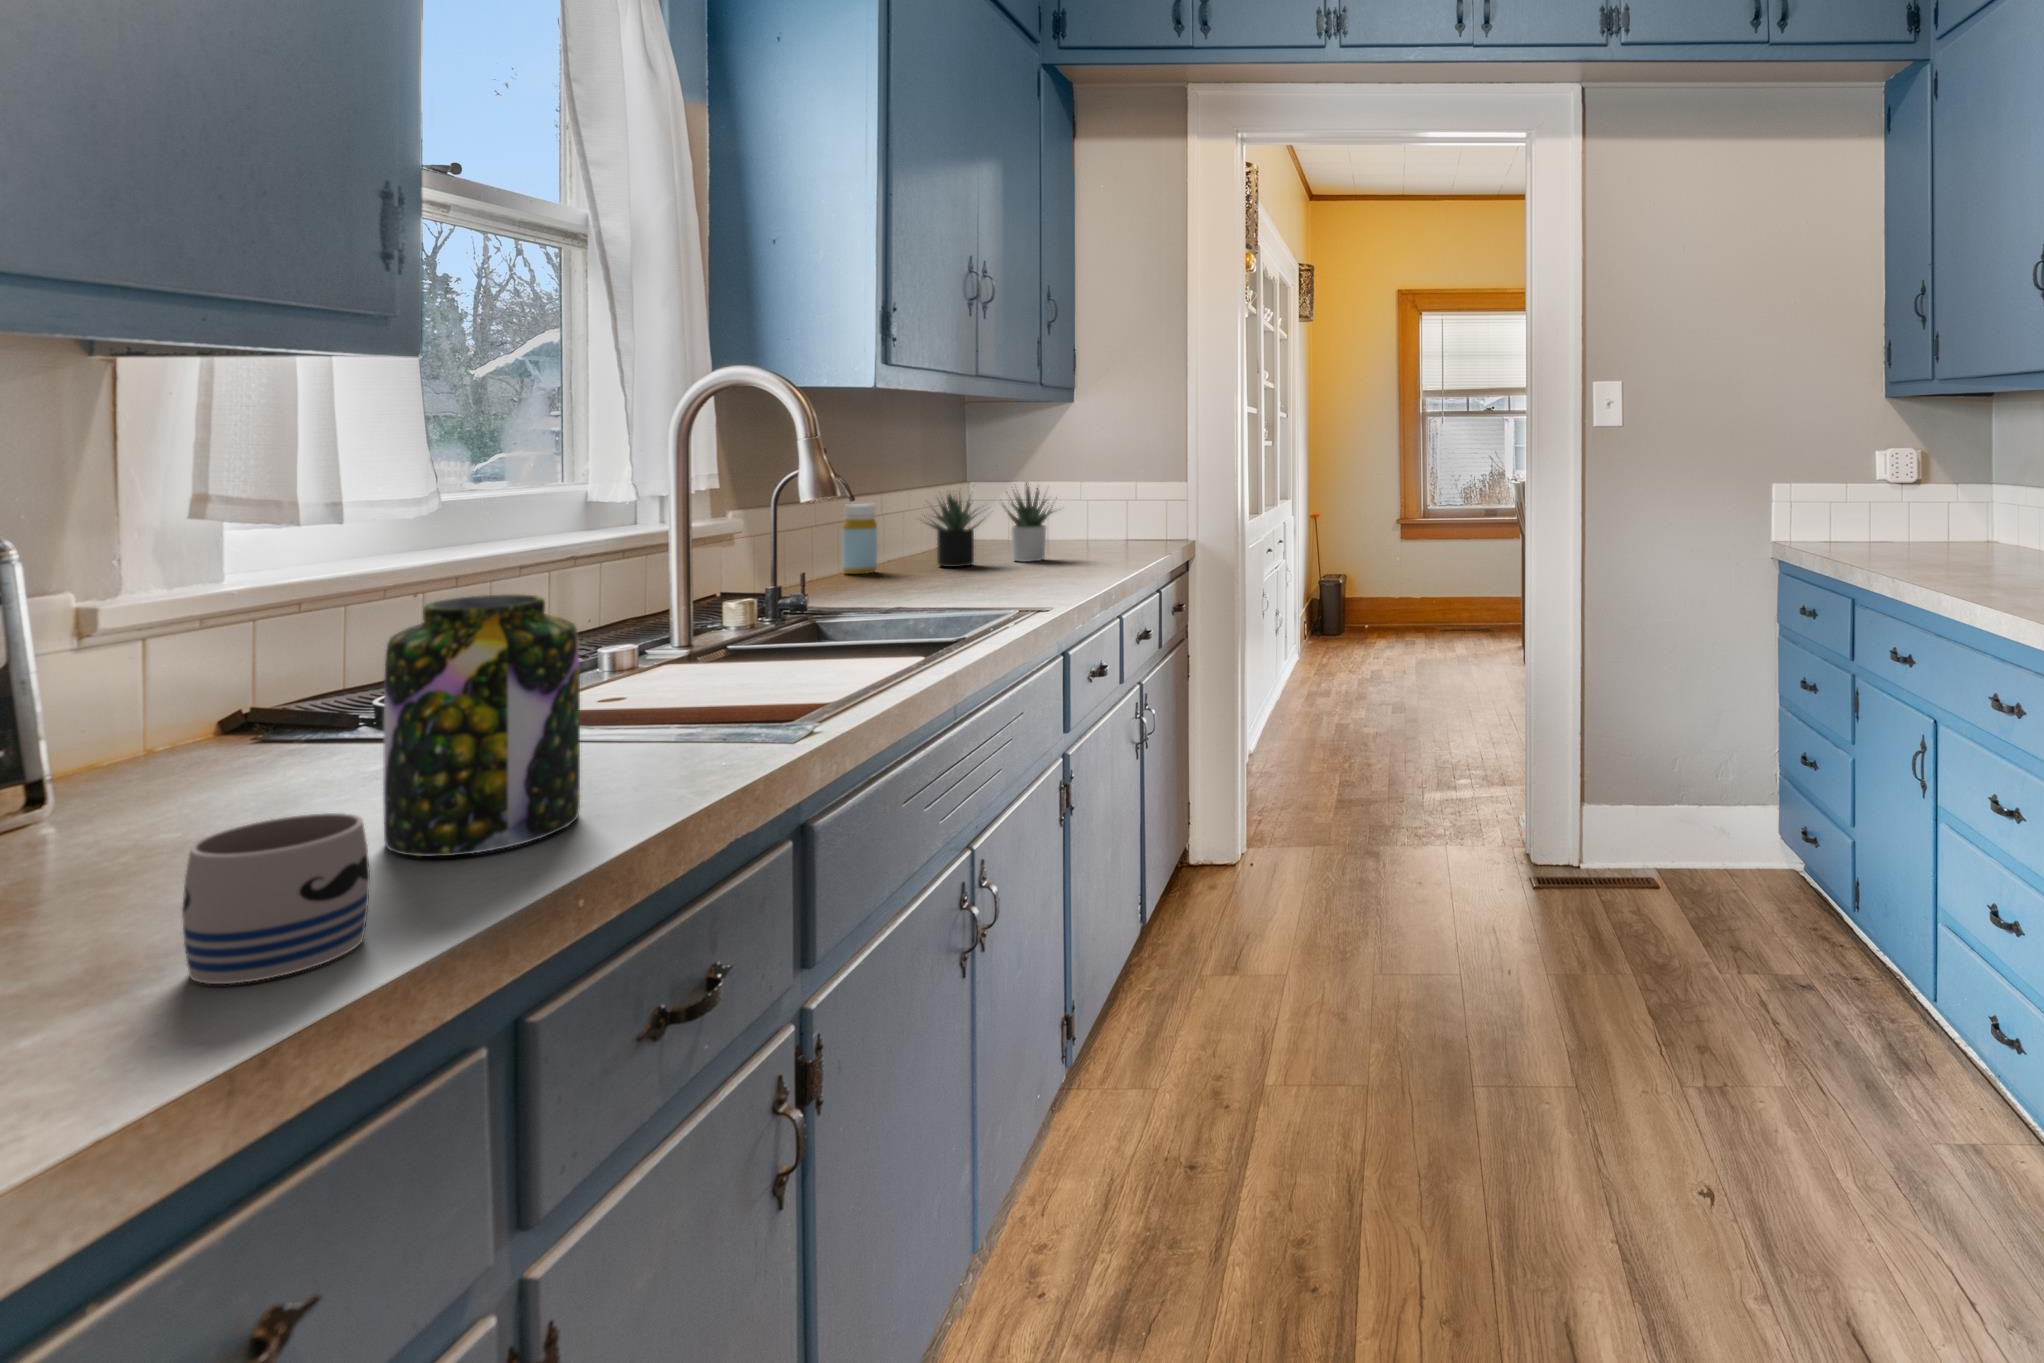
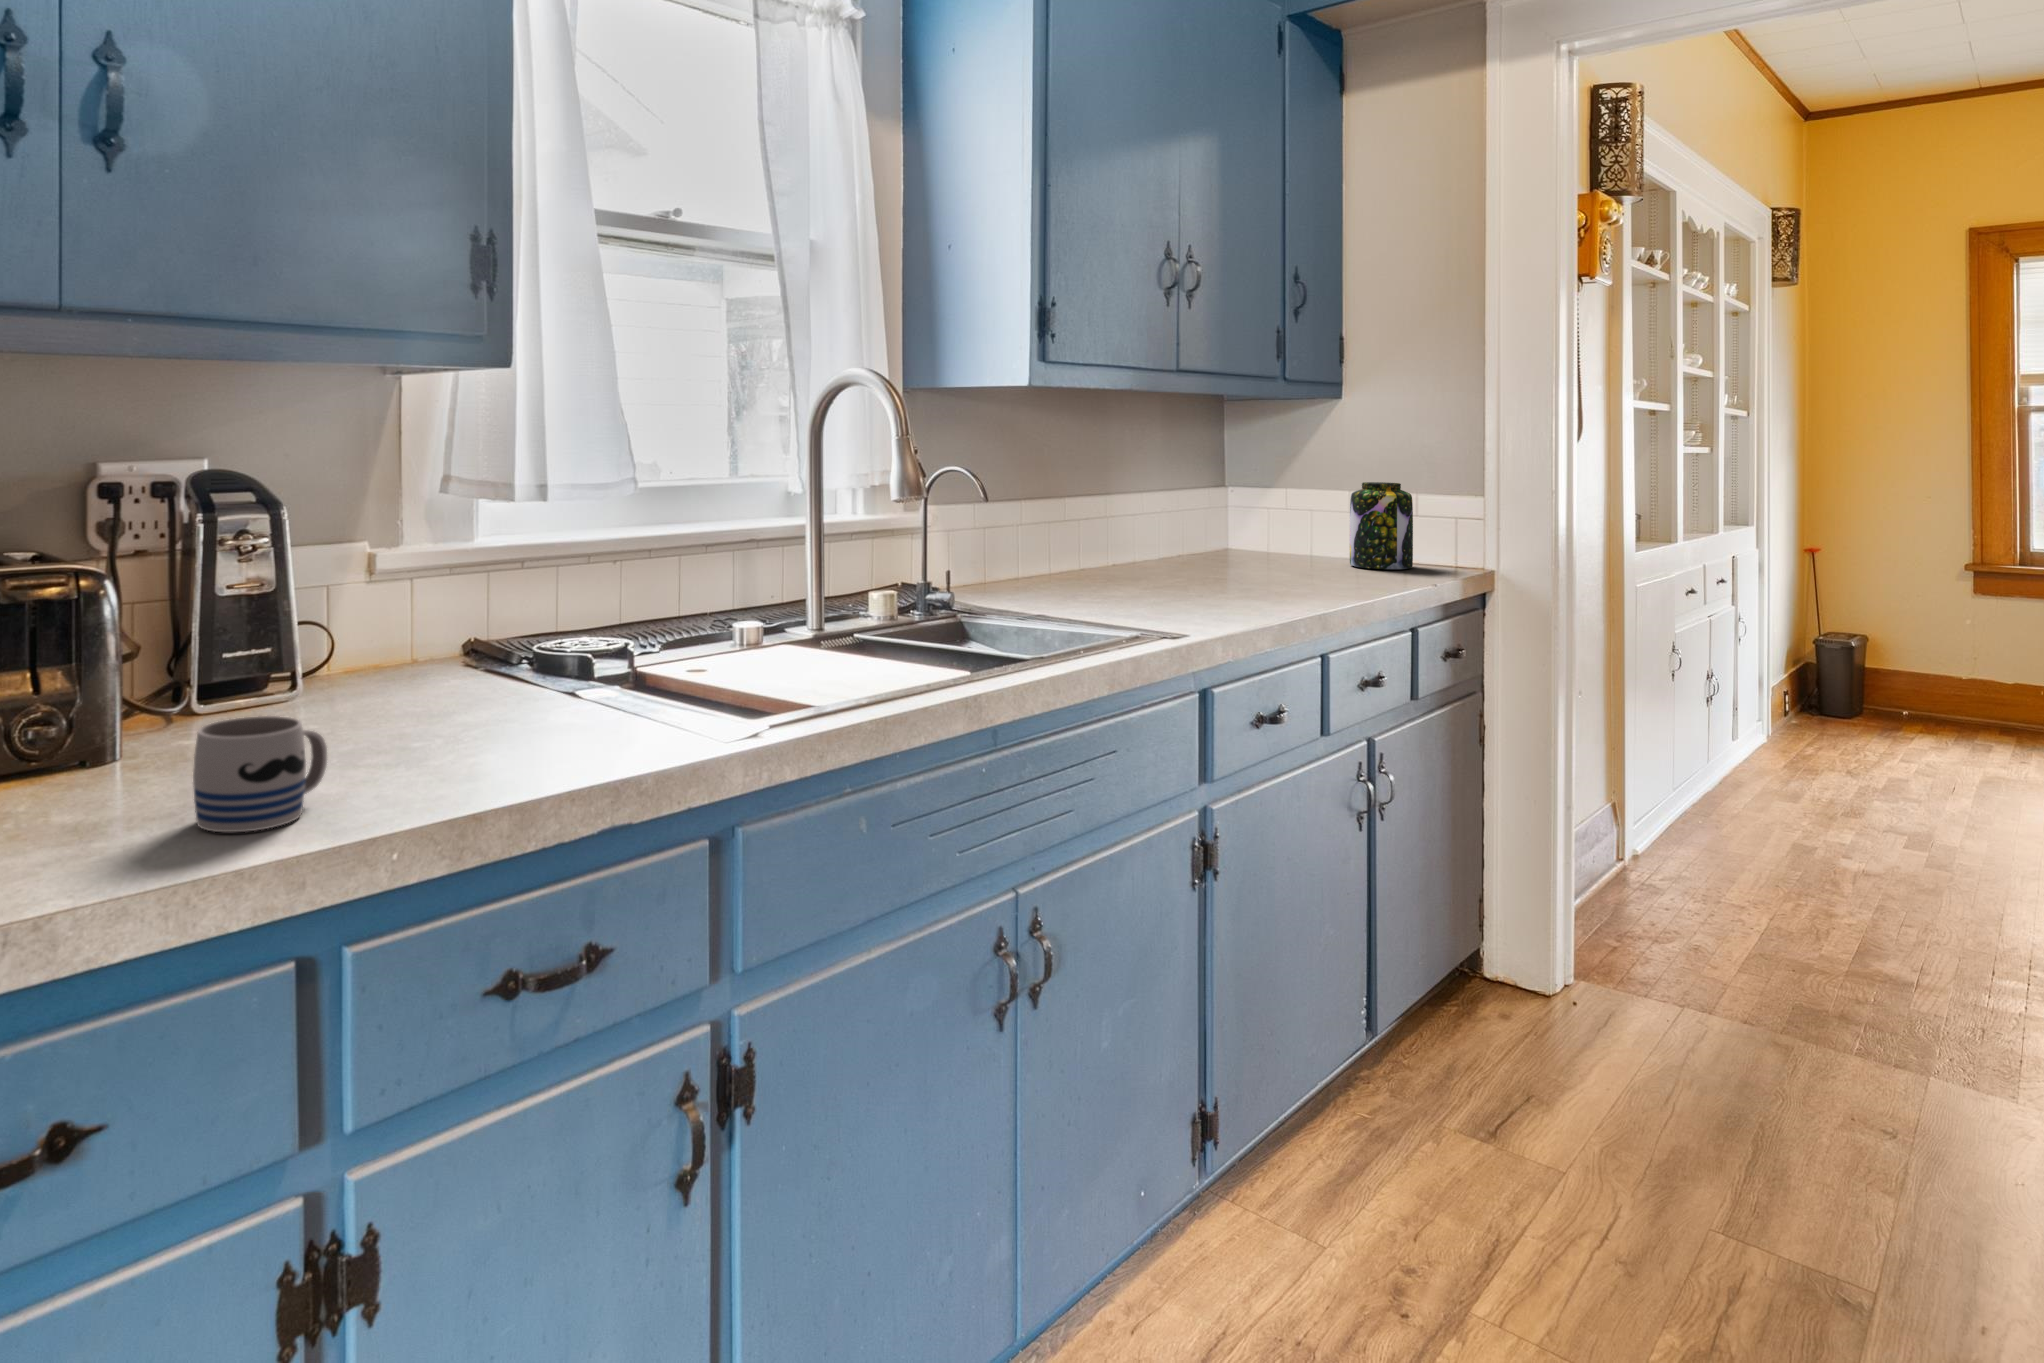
succulent plant: present [924,483,1061,567] -> none [1113,490,1285,584]
bottle: present [842,504,877,574] -> none [1039,510,1072,583]
jar: present [383,594,580,856] -> present [1350,482,1413,569]

